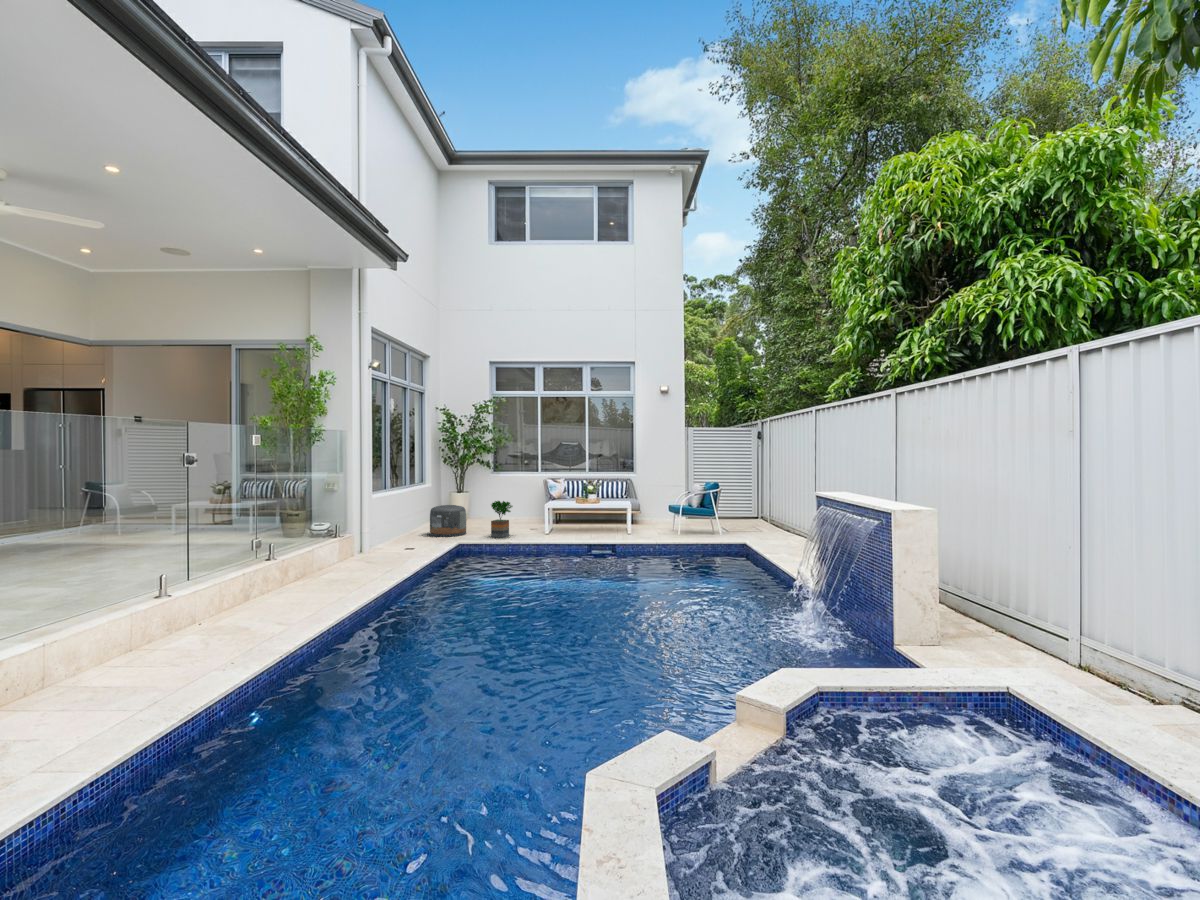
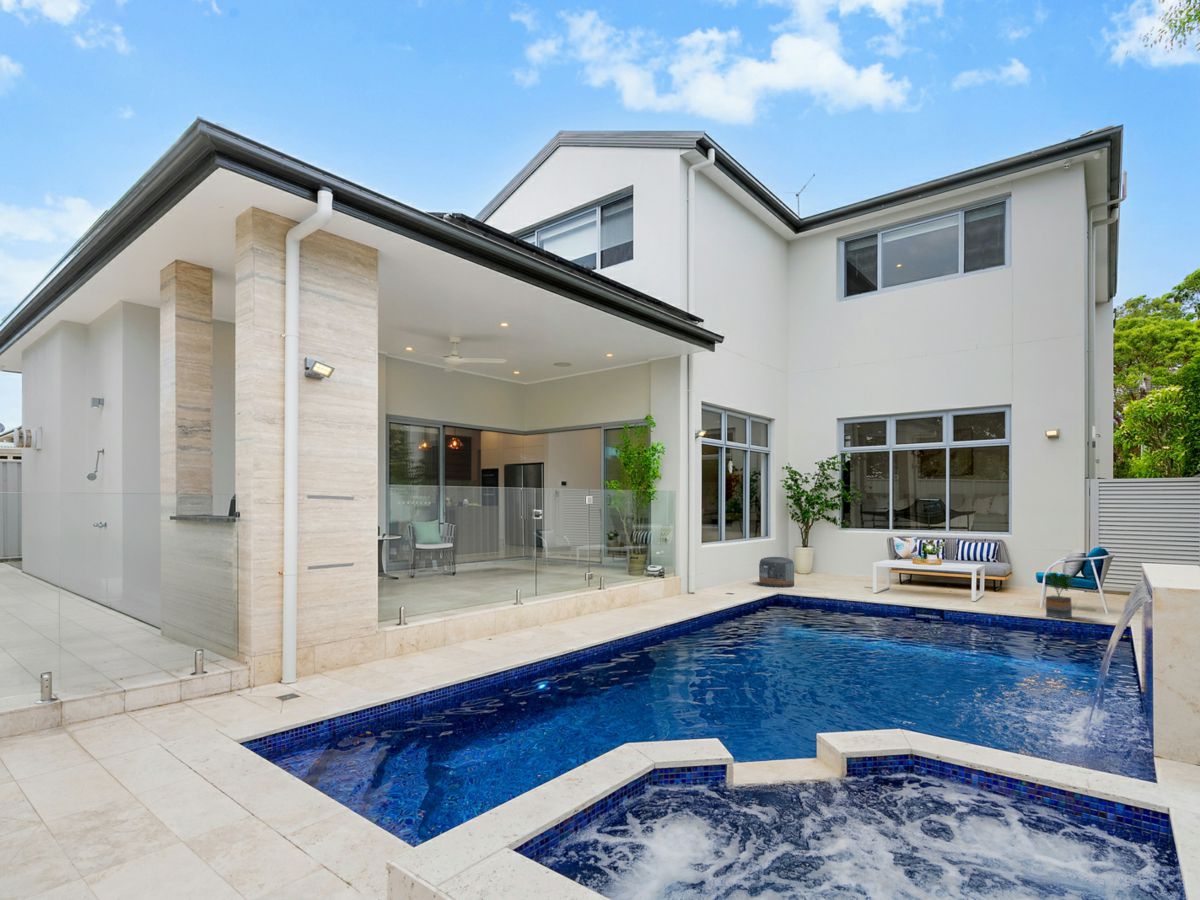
potted tree: present [491,501,513,538] -> present [1044,573,1076,619]

